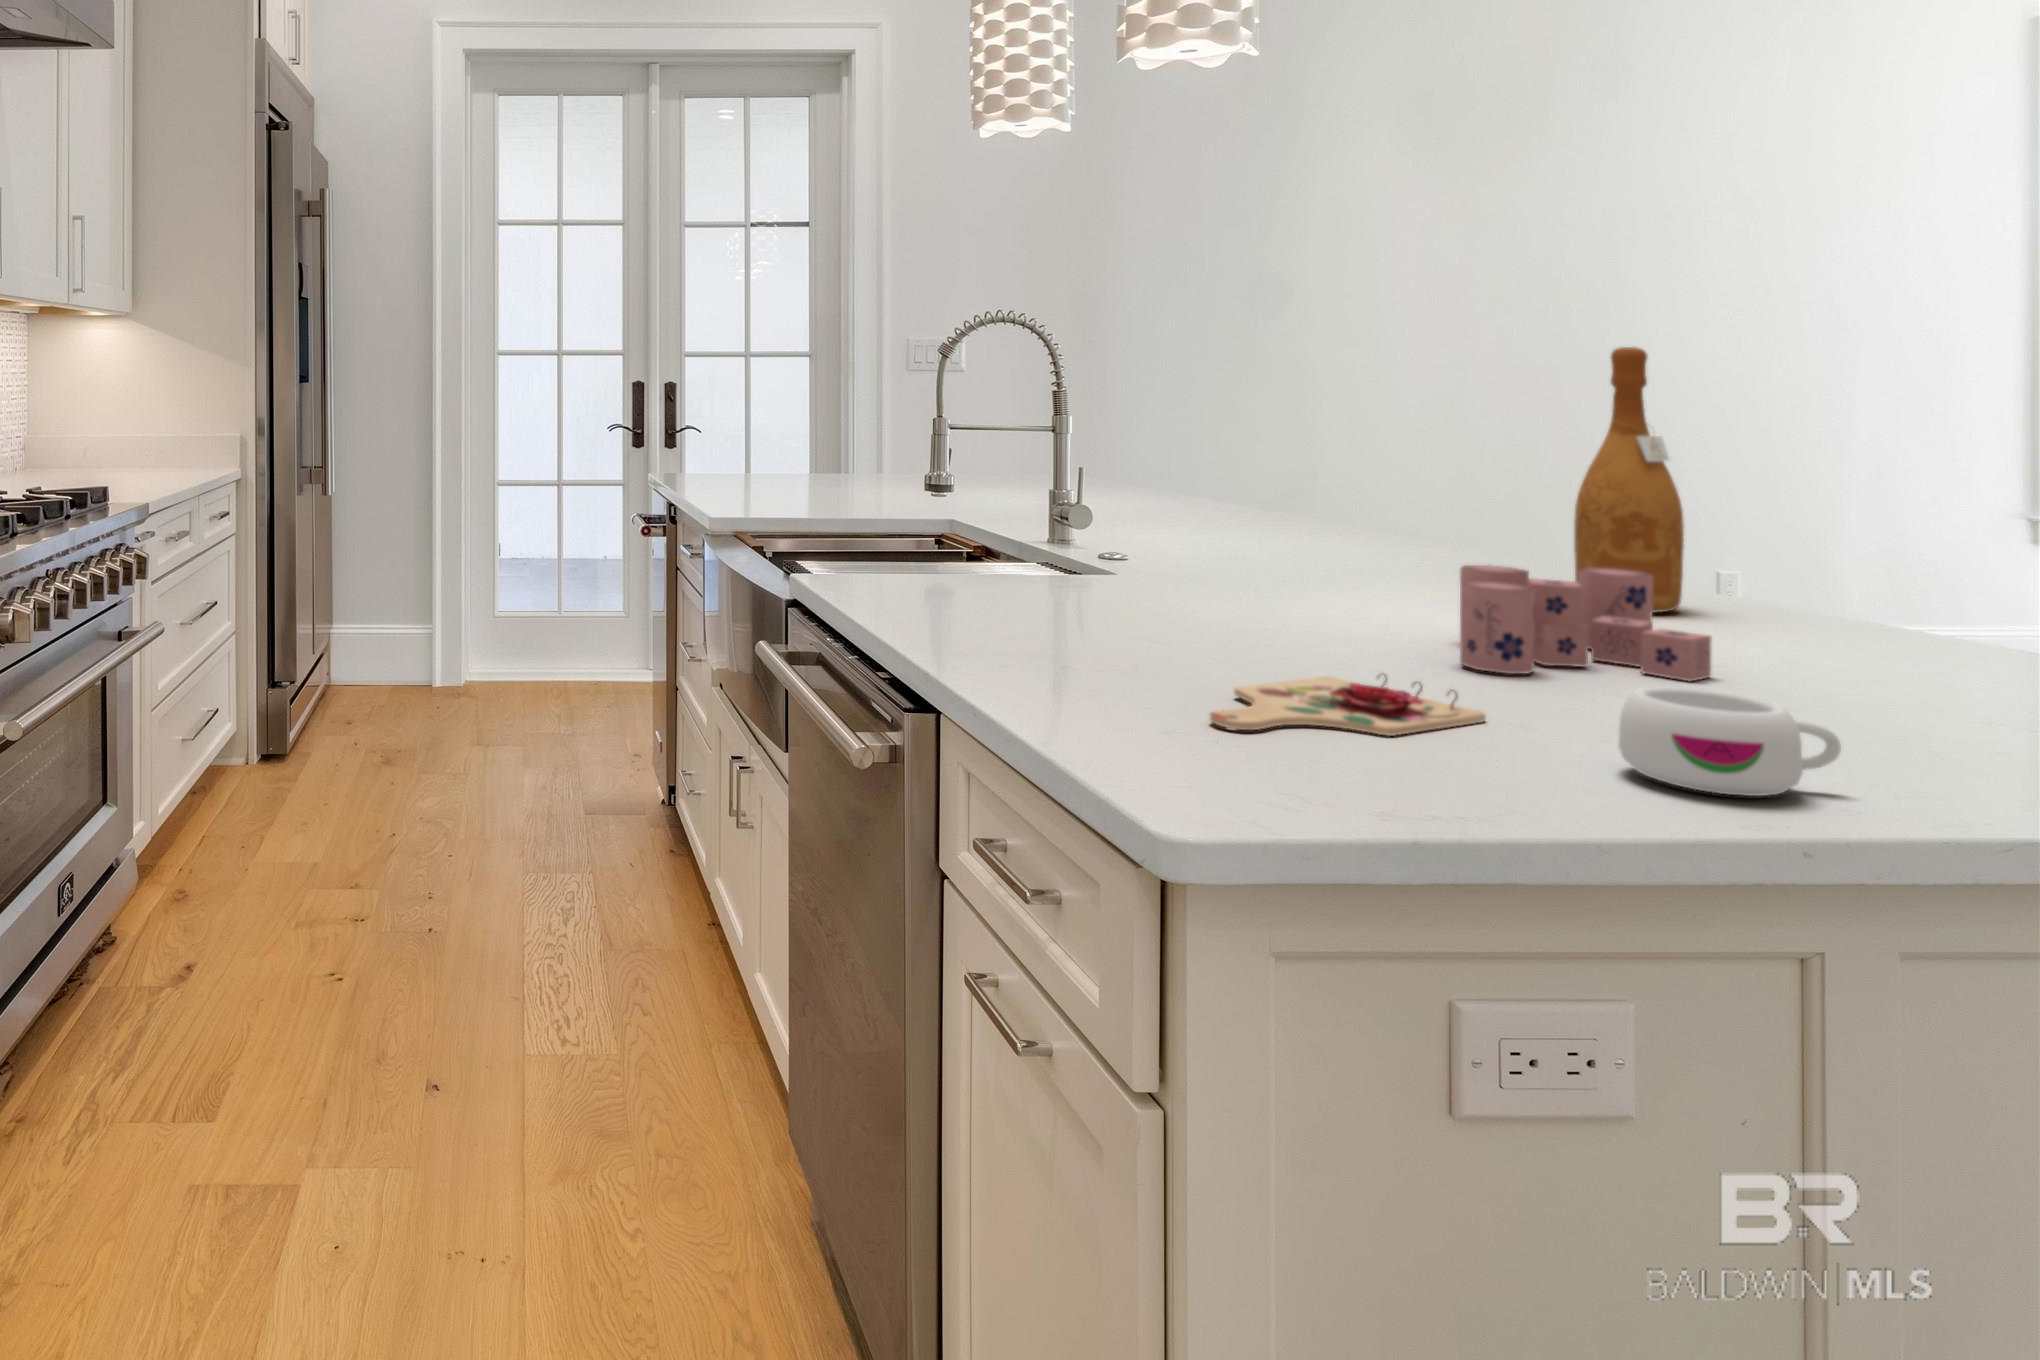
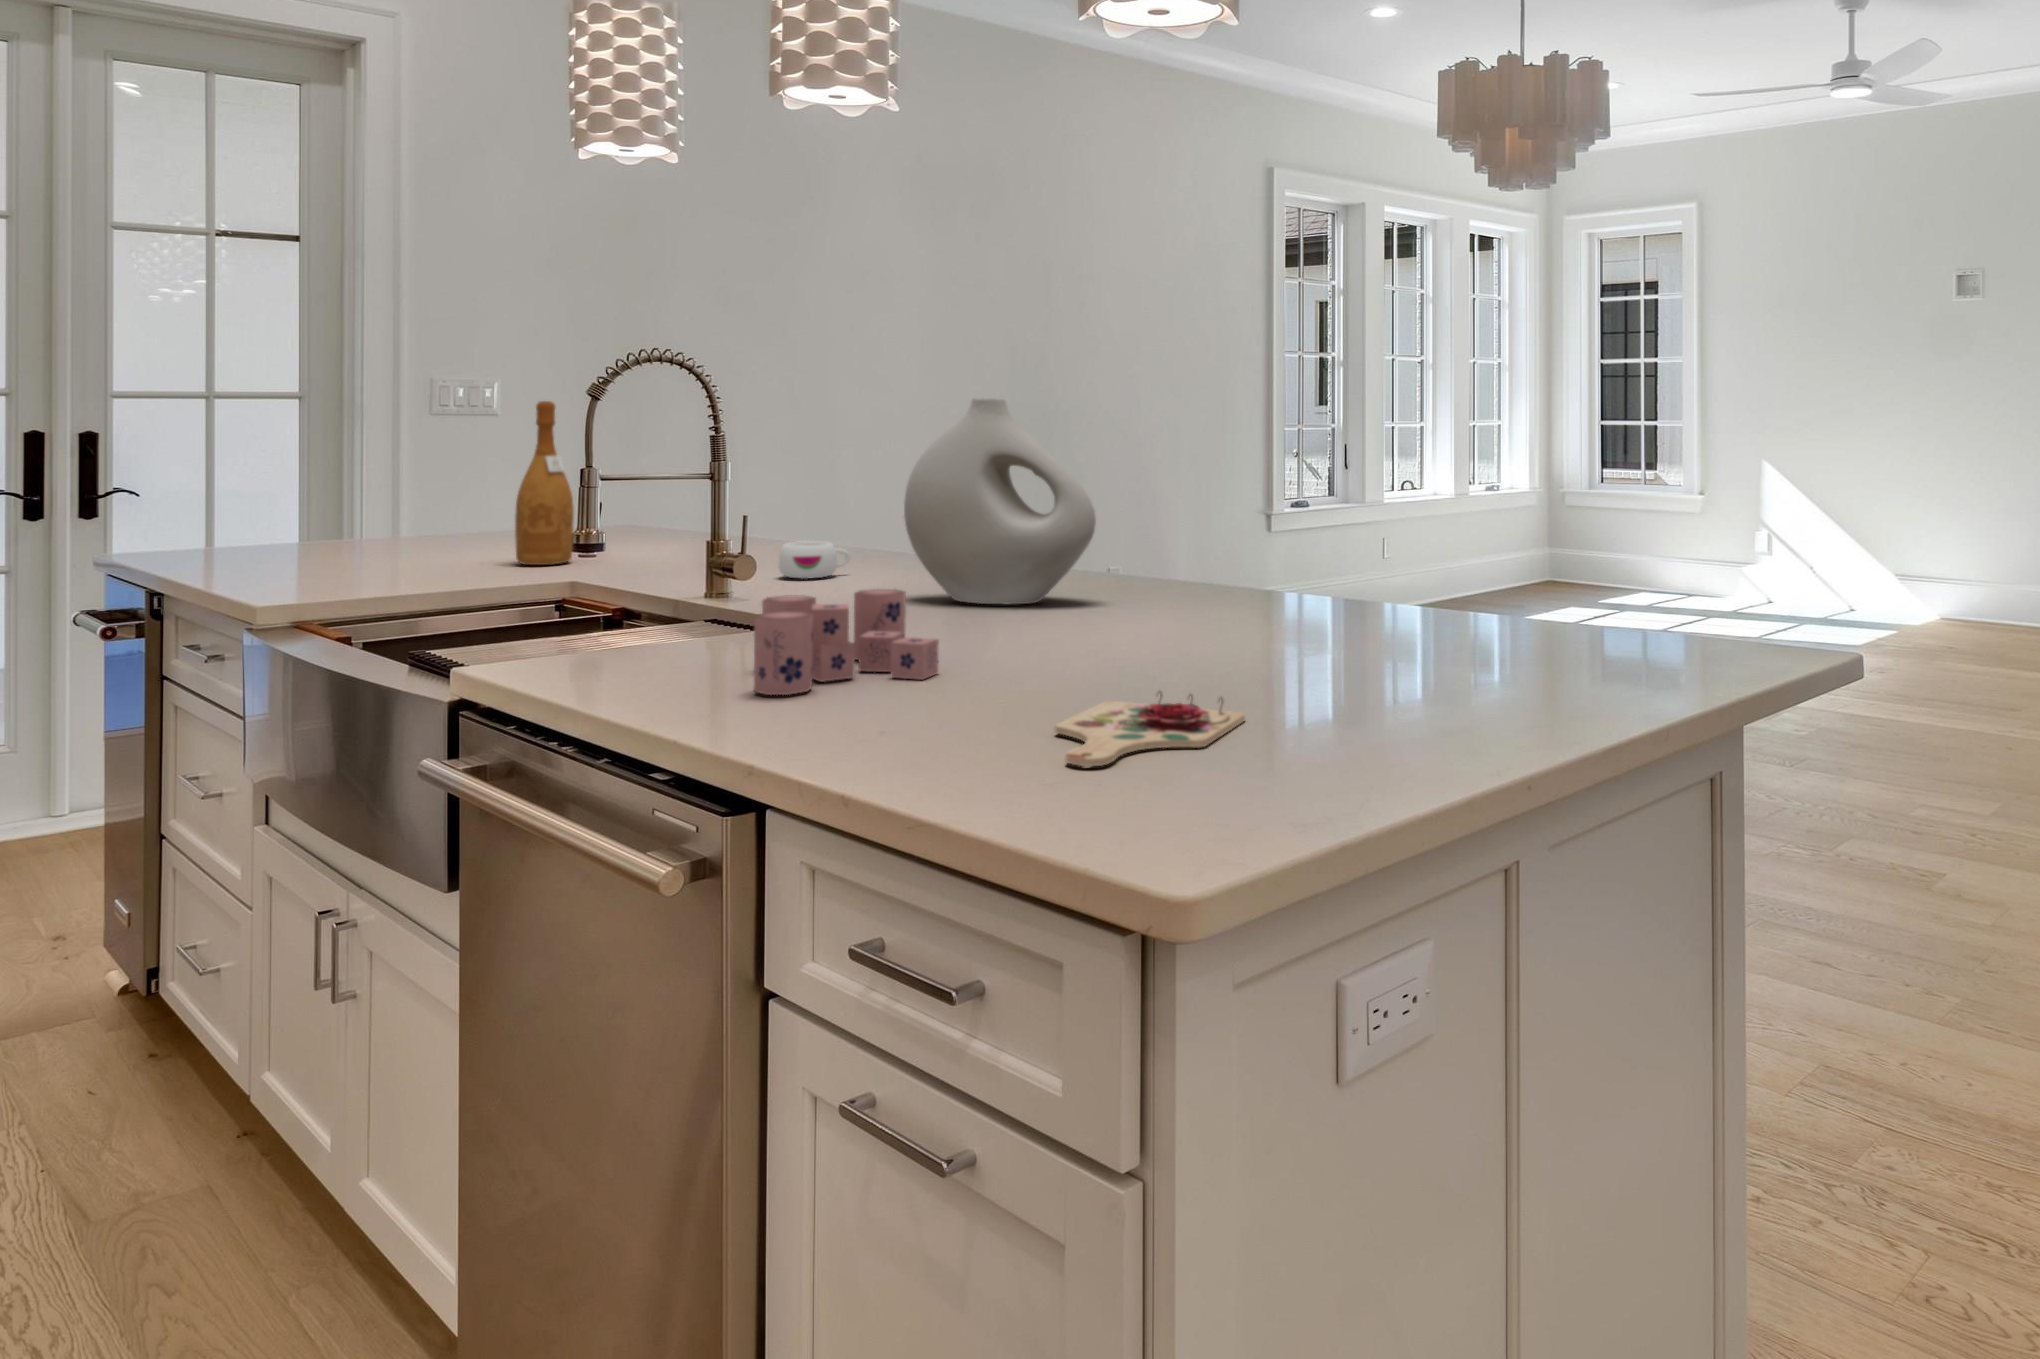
wine bottle: present [1574,347,1684,613] -> present [515,401,574,565]
vase: none [1240,351,1466,578] -> present [904,397,1096,604]
candle: present [1460,565,1711,681] -> present [754,589,939,695]
mug: present [1619,687,1841,796] -> present [779,541,850,579]

